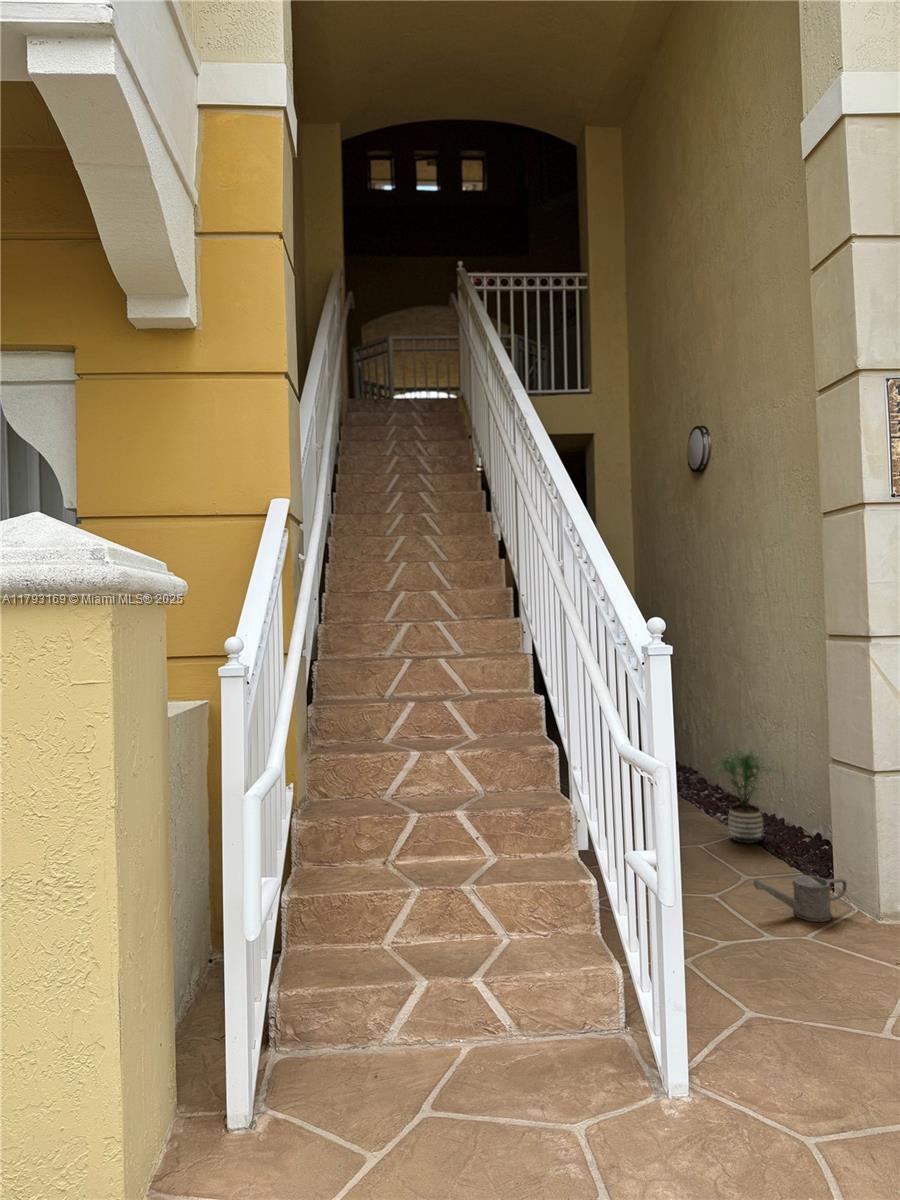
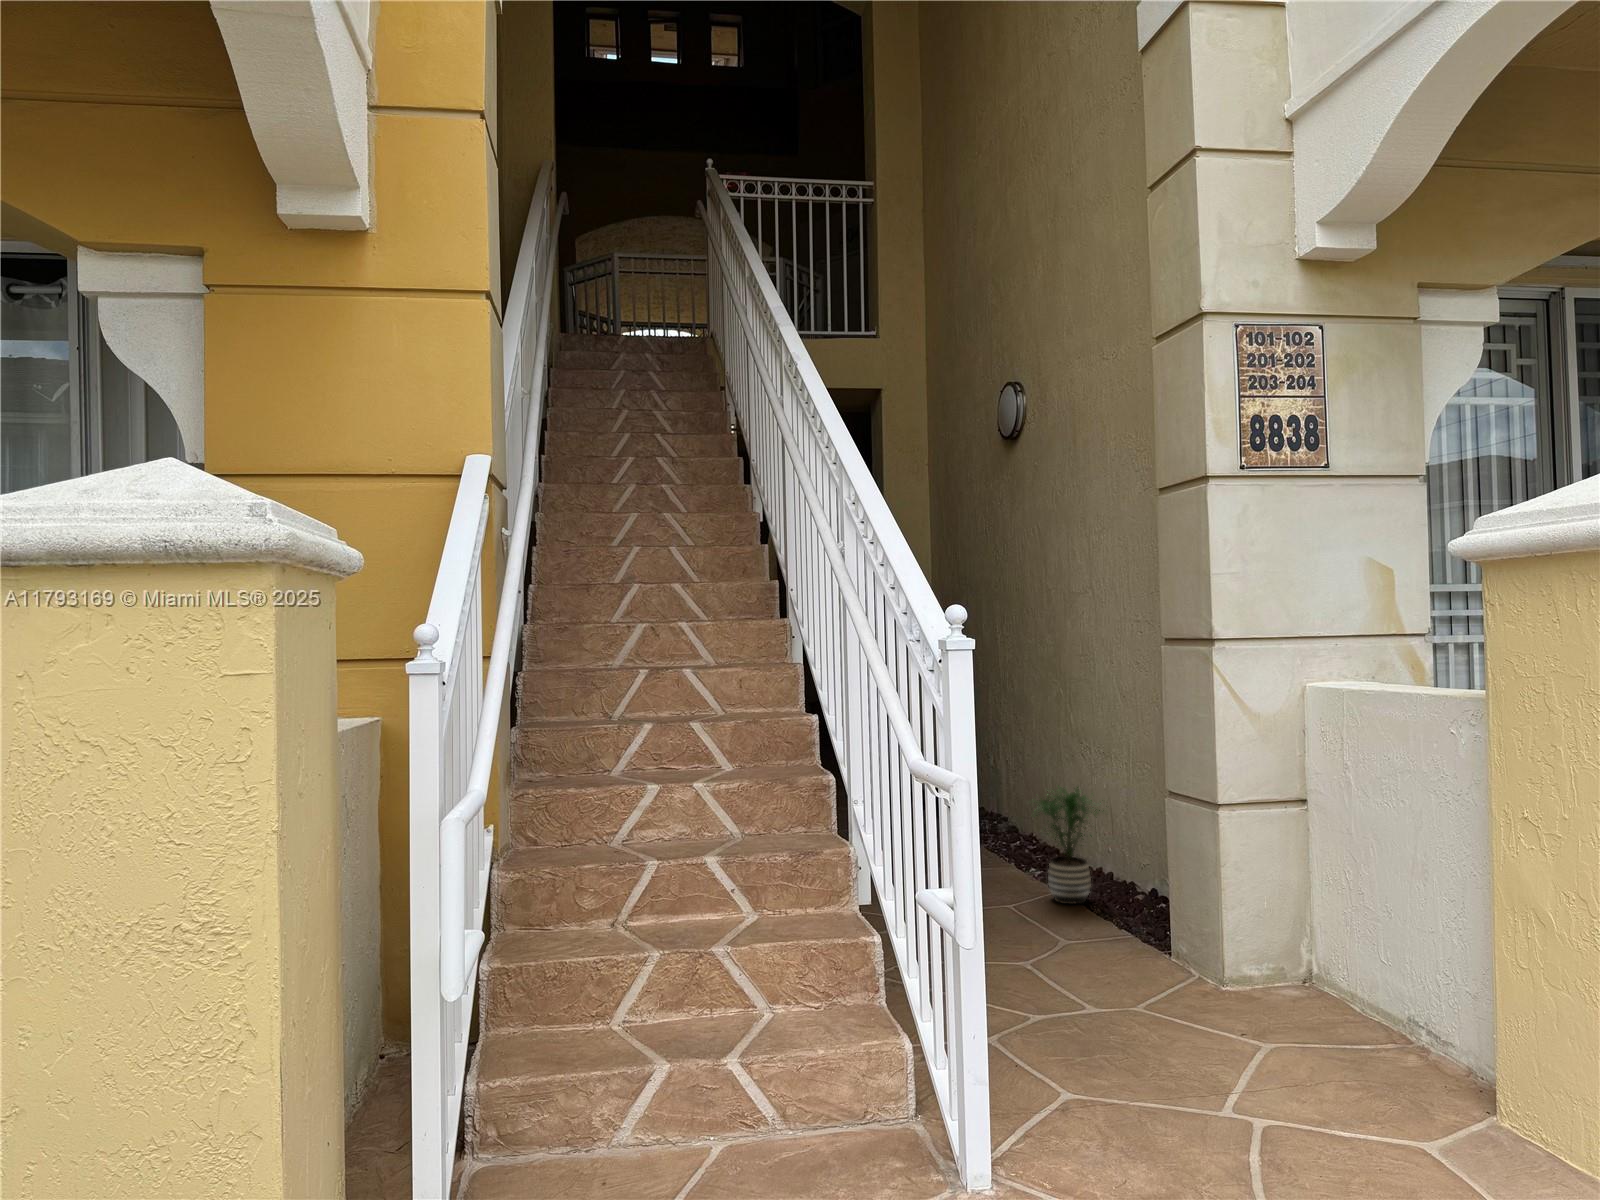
watering can: present [754,875,847,922] -> none [1076,935,1187,990]

